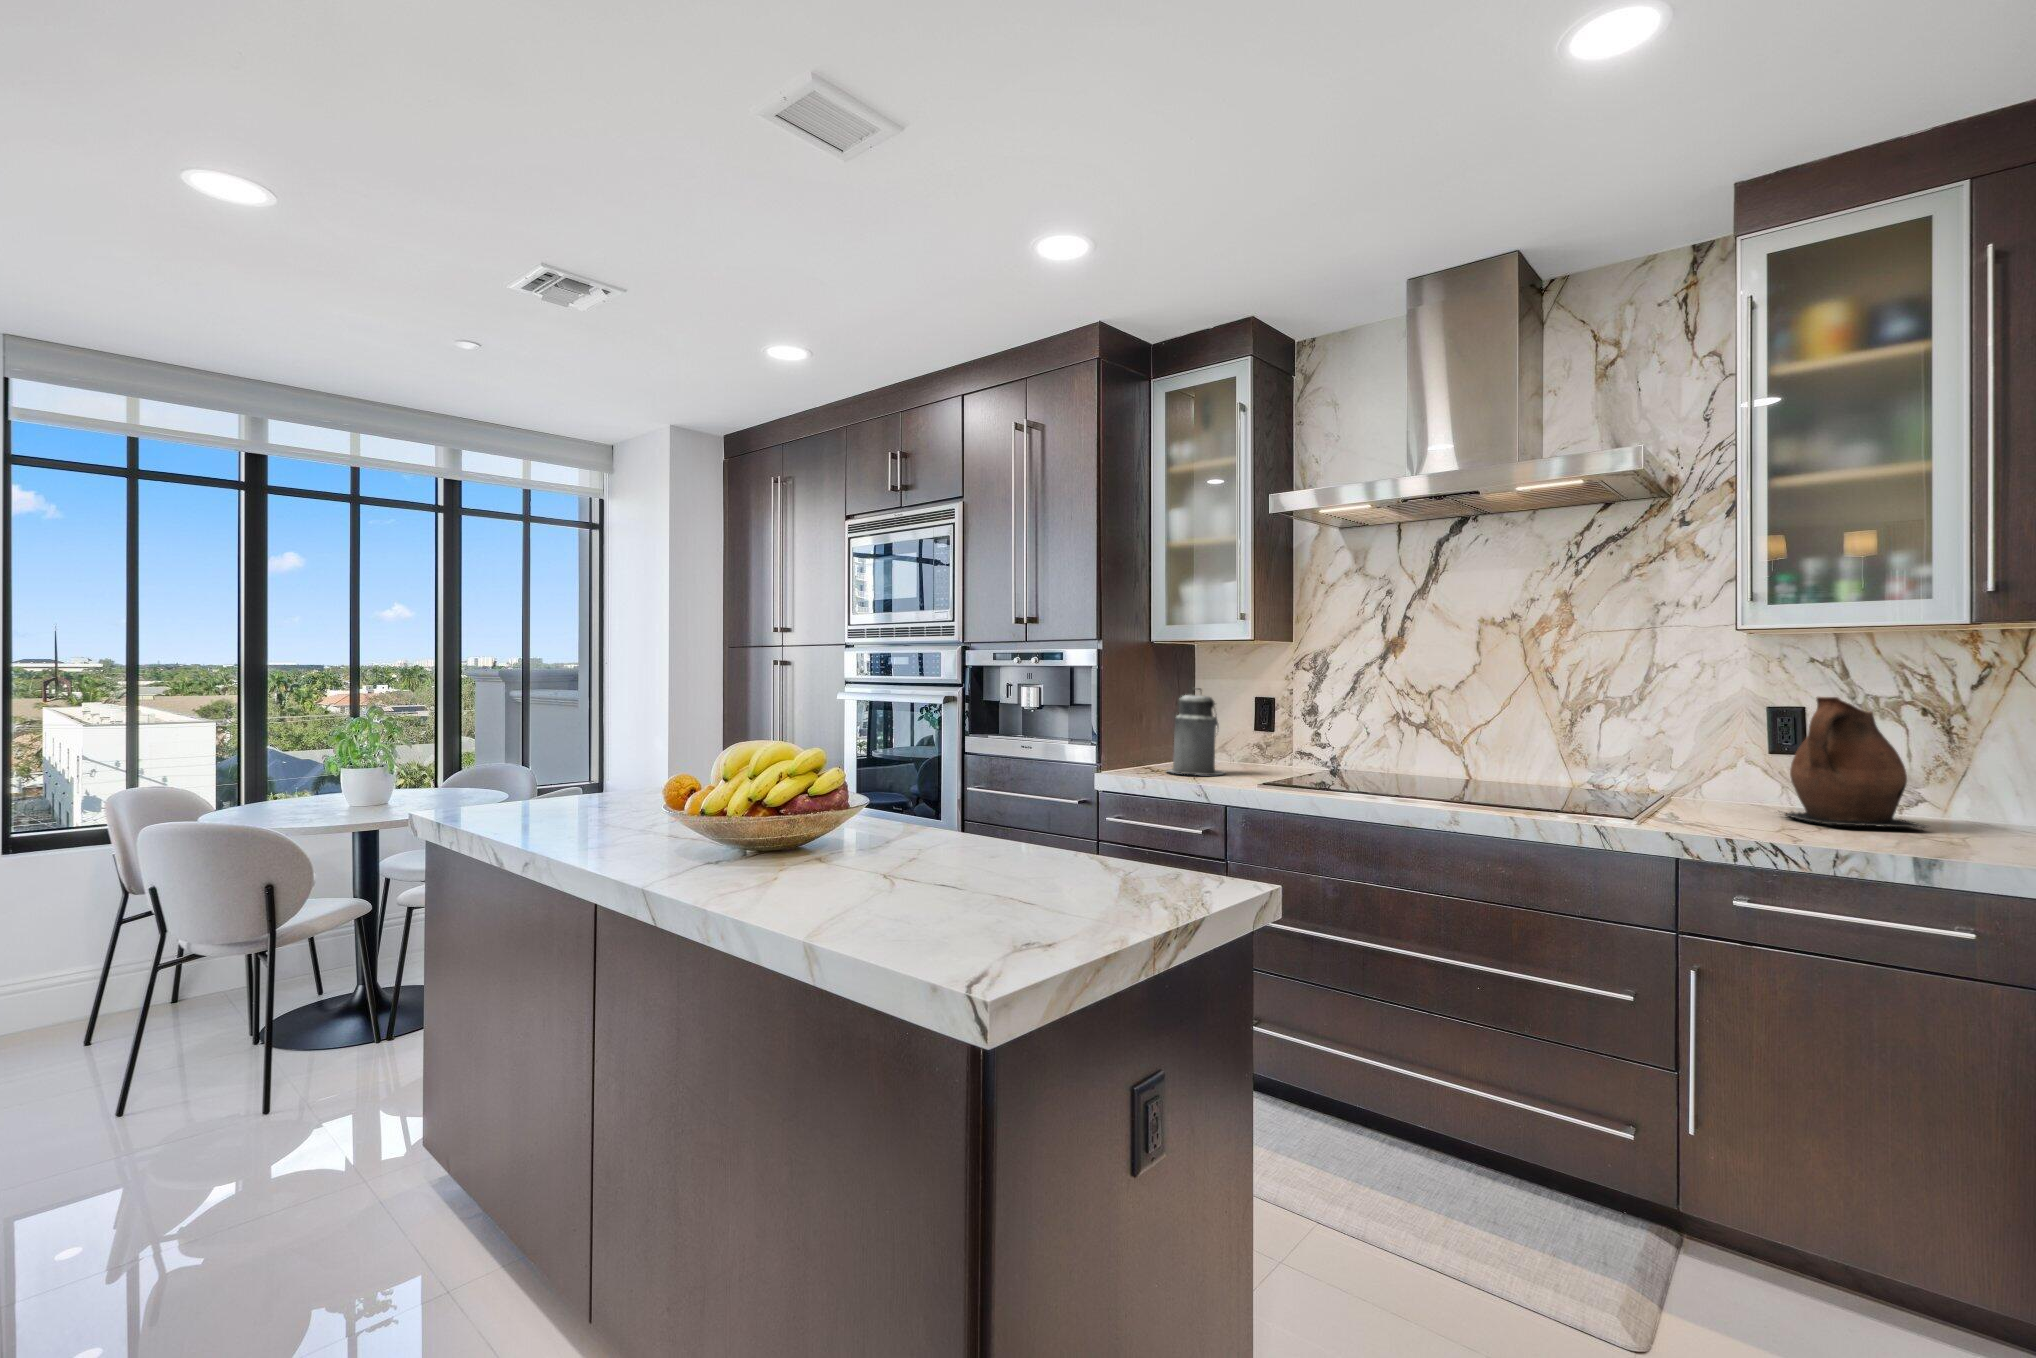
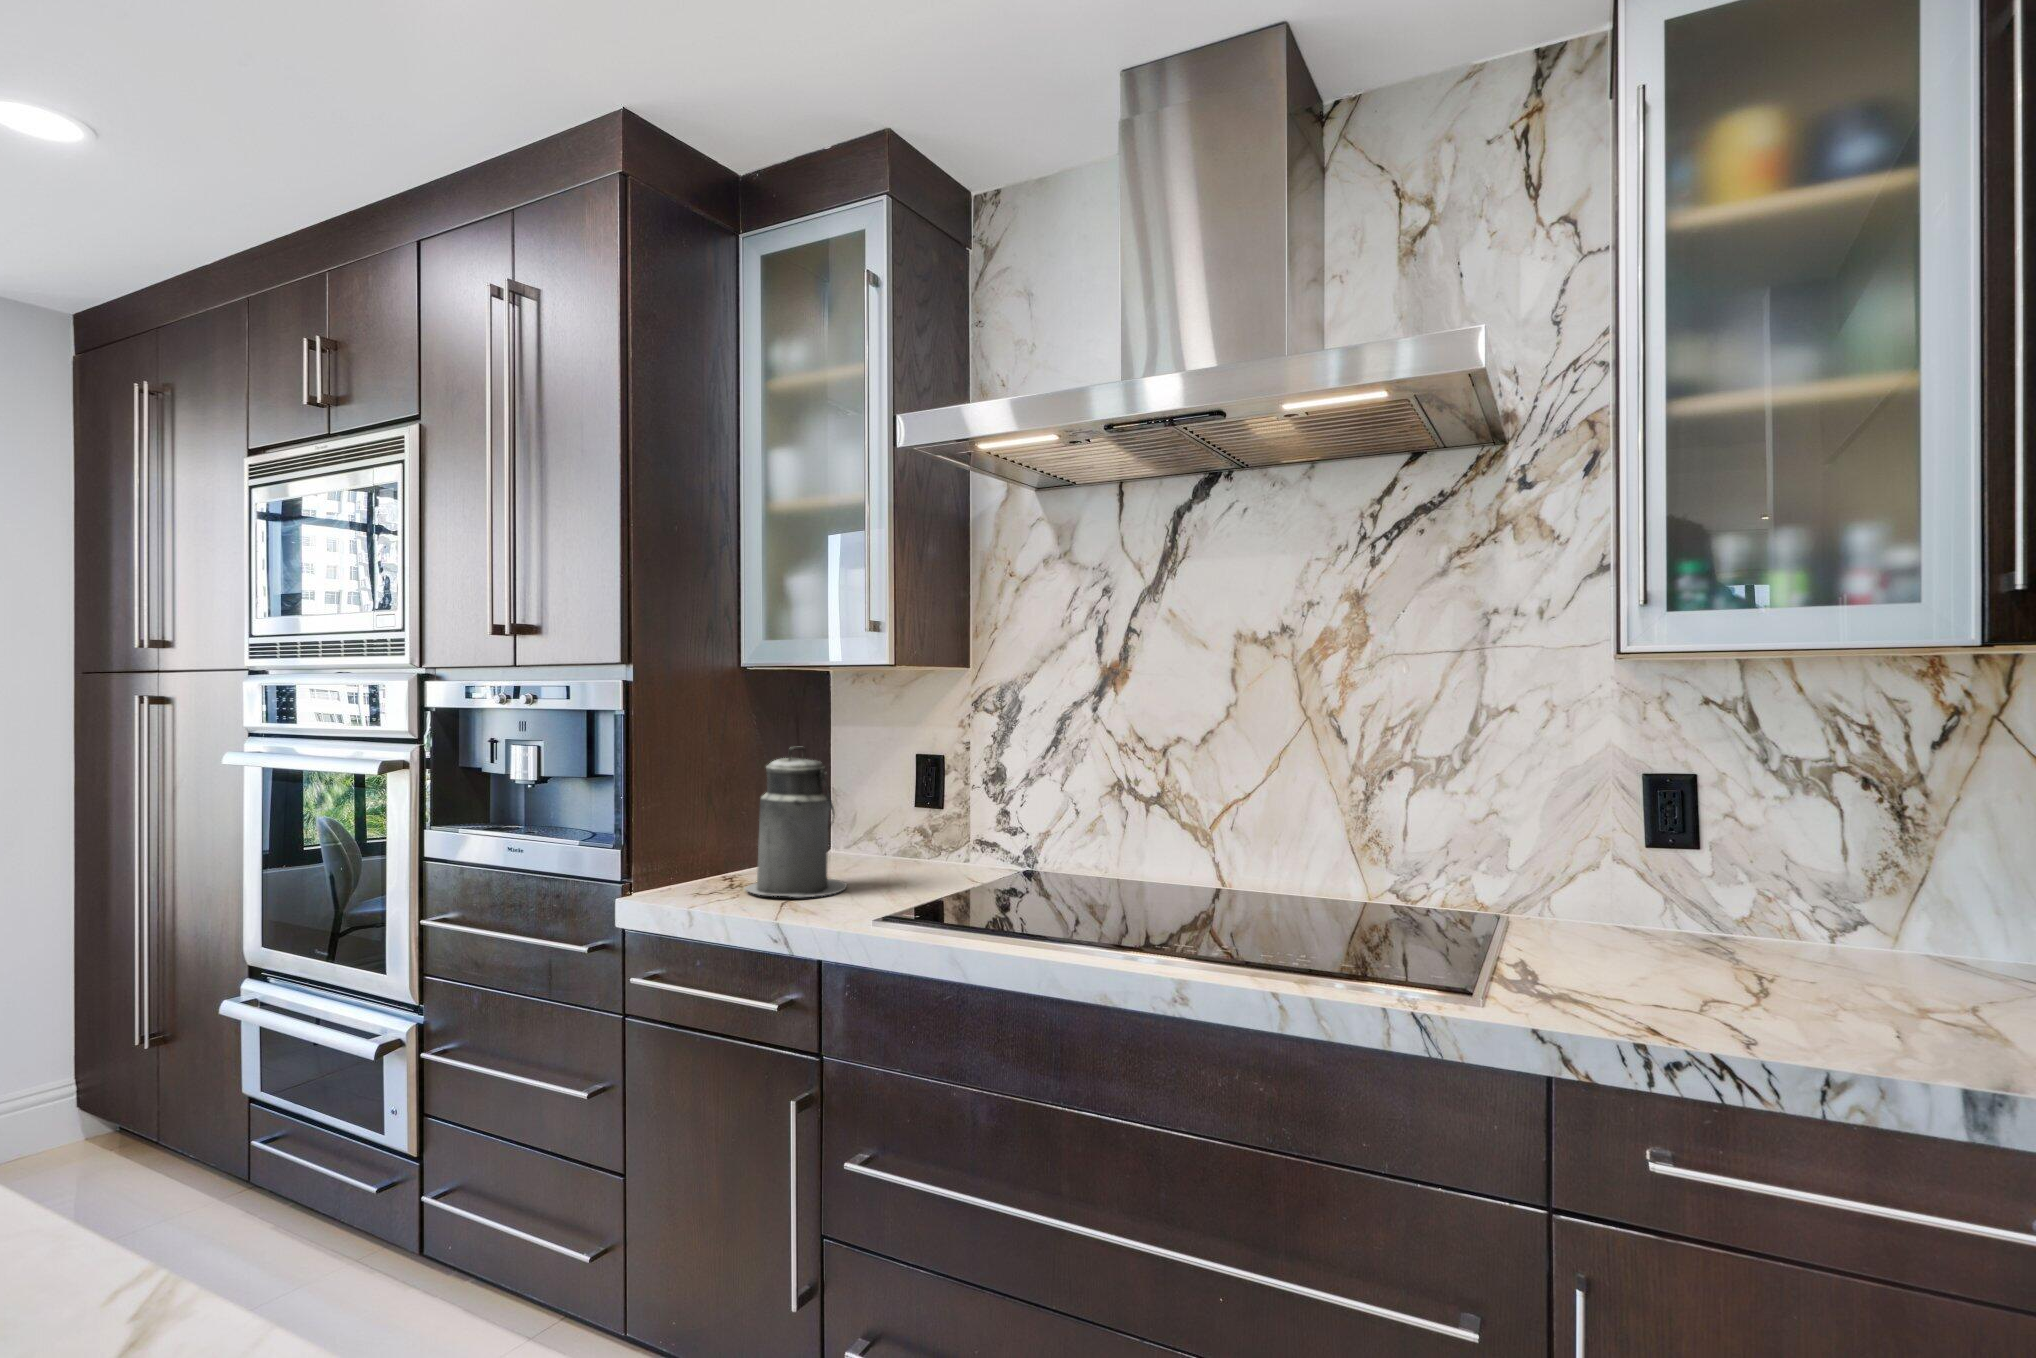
ceramic pitcher: present [1784,697,1928,829] -> none [1676,771,1913,996]

